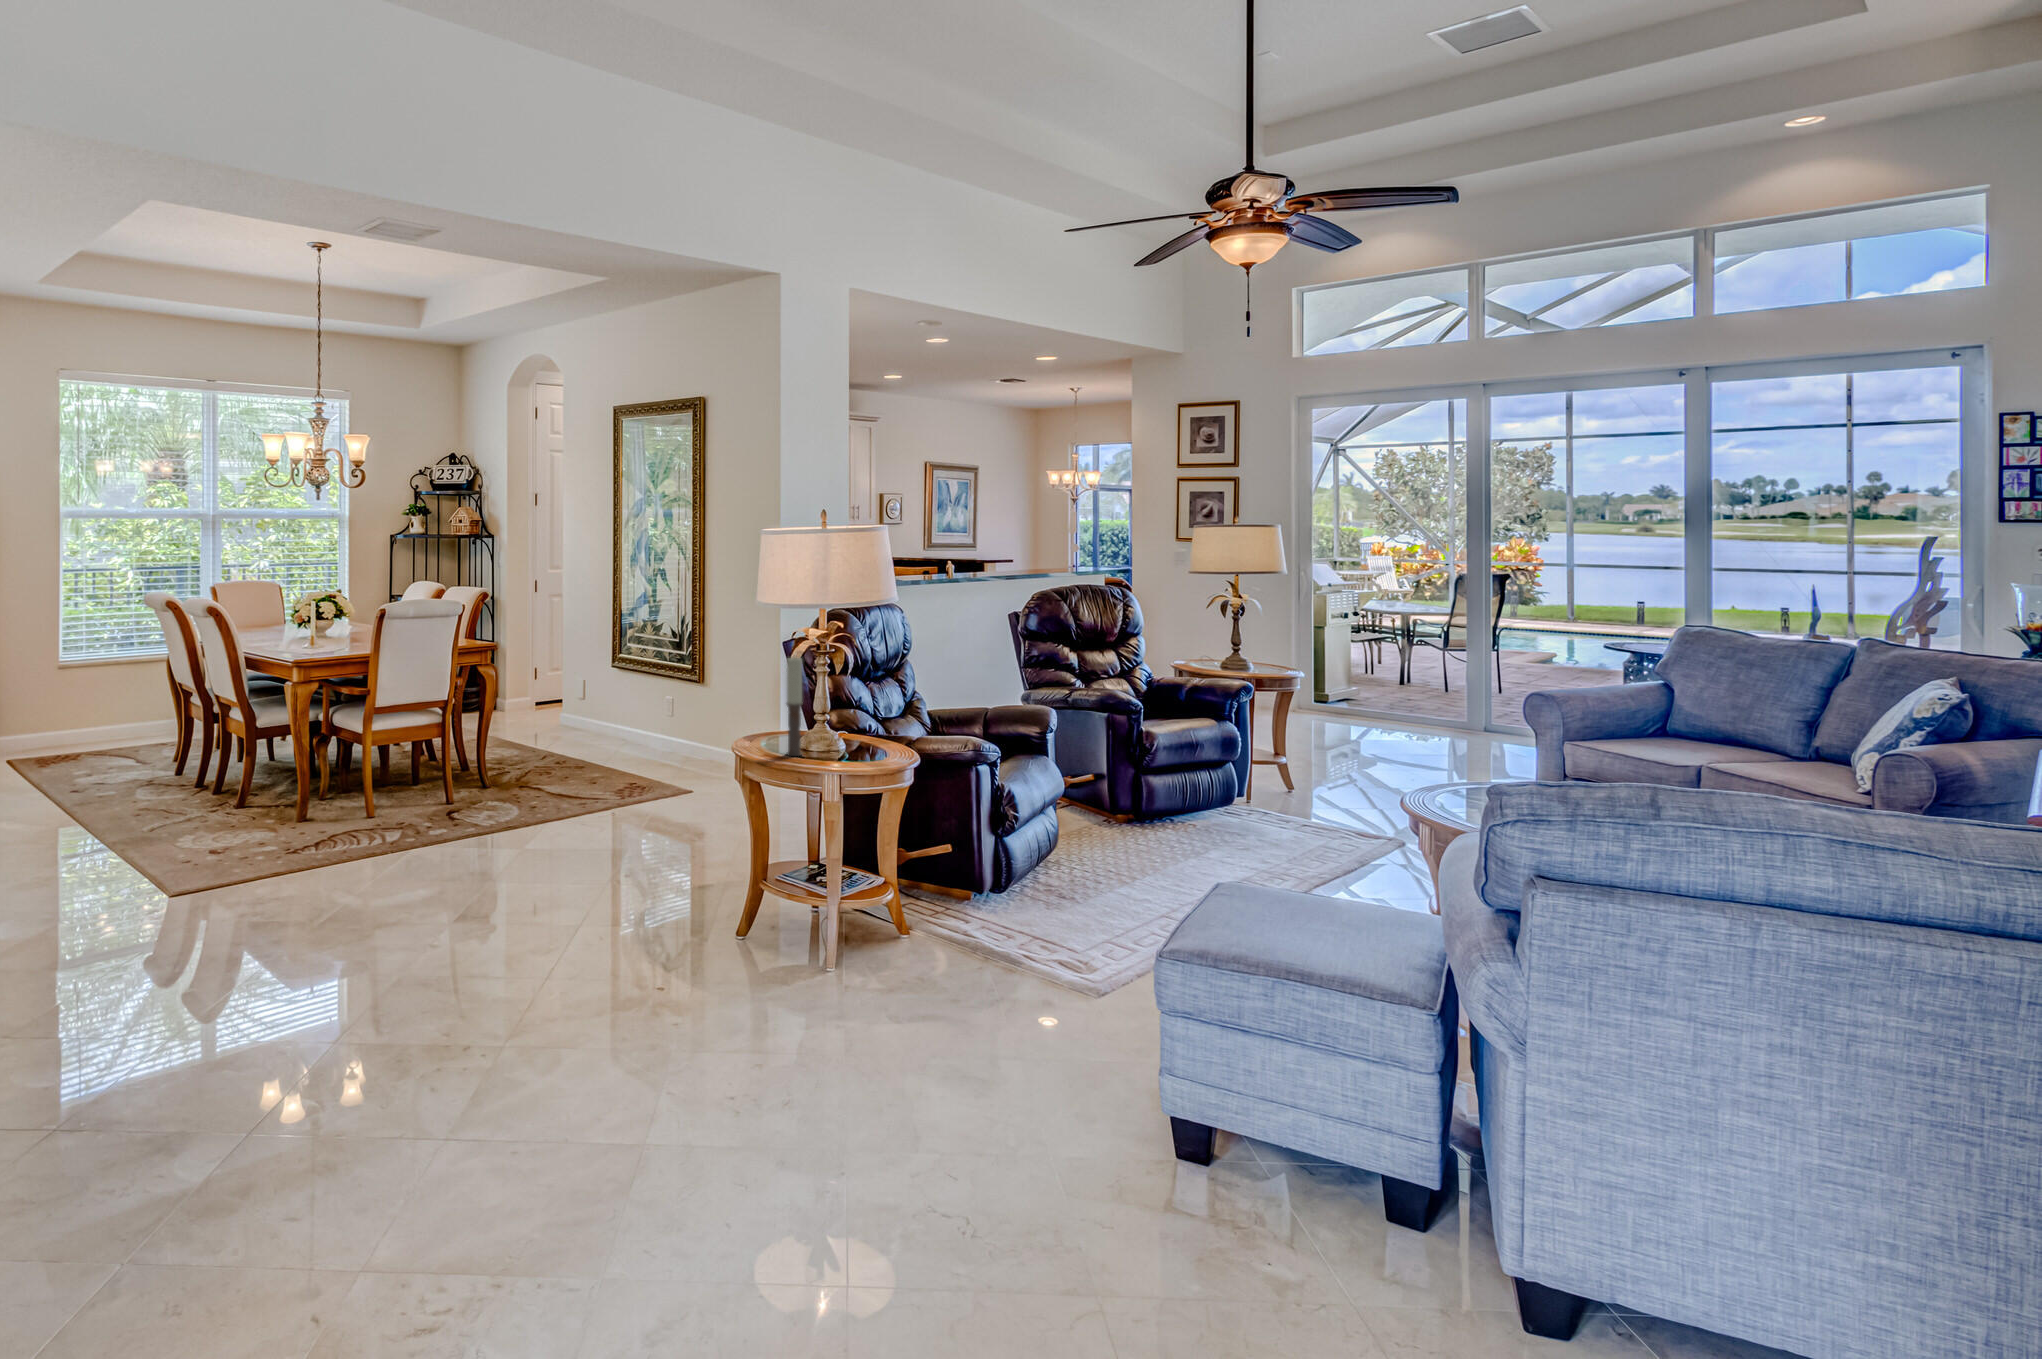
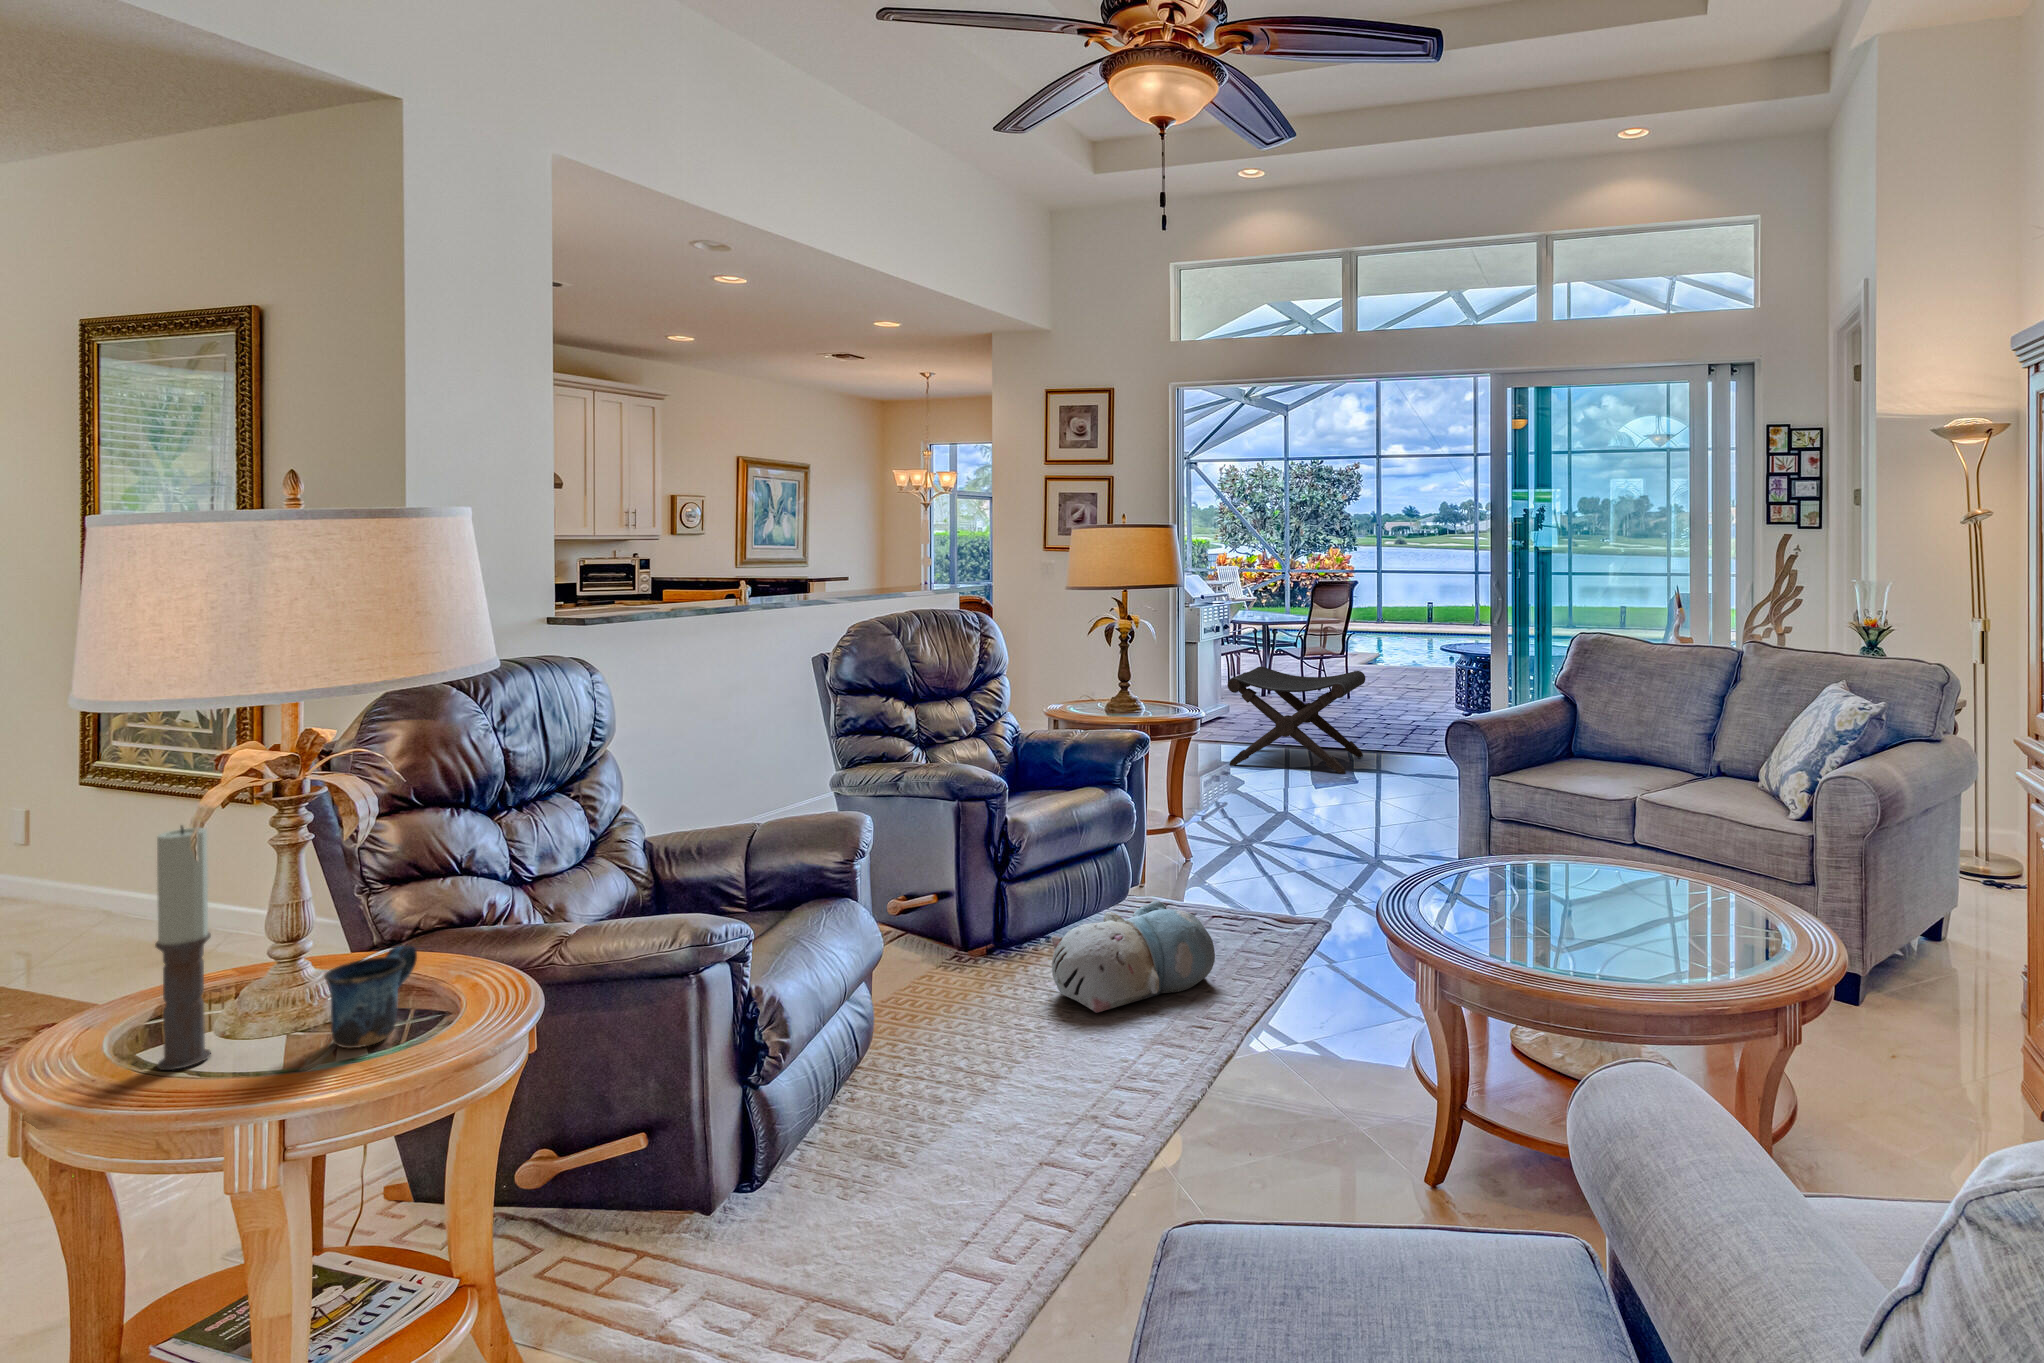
footstool: none [1343,649,1487,748] -> present [1227,666,1365,774]
mug: none [842,720,871,760] -> present [324,945,417,1048]
plush toy: none [1176,798,1300,860] -> present [1052,900,1215,1013]

